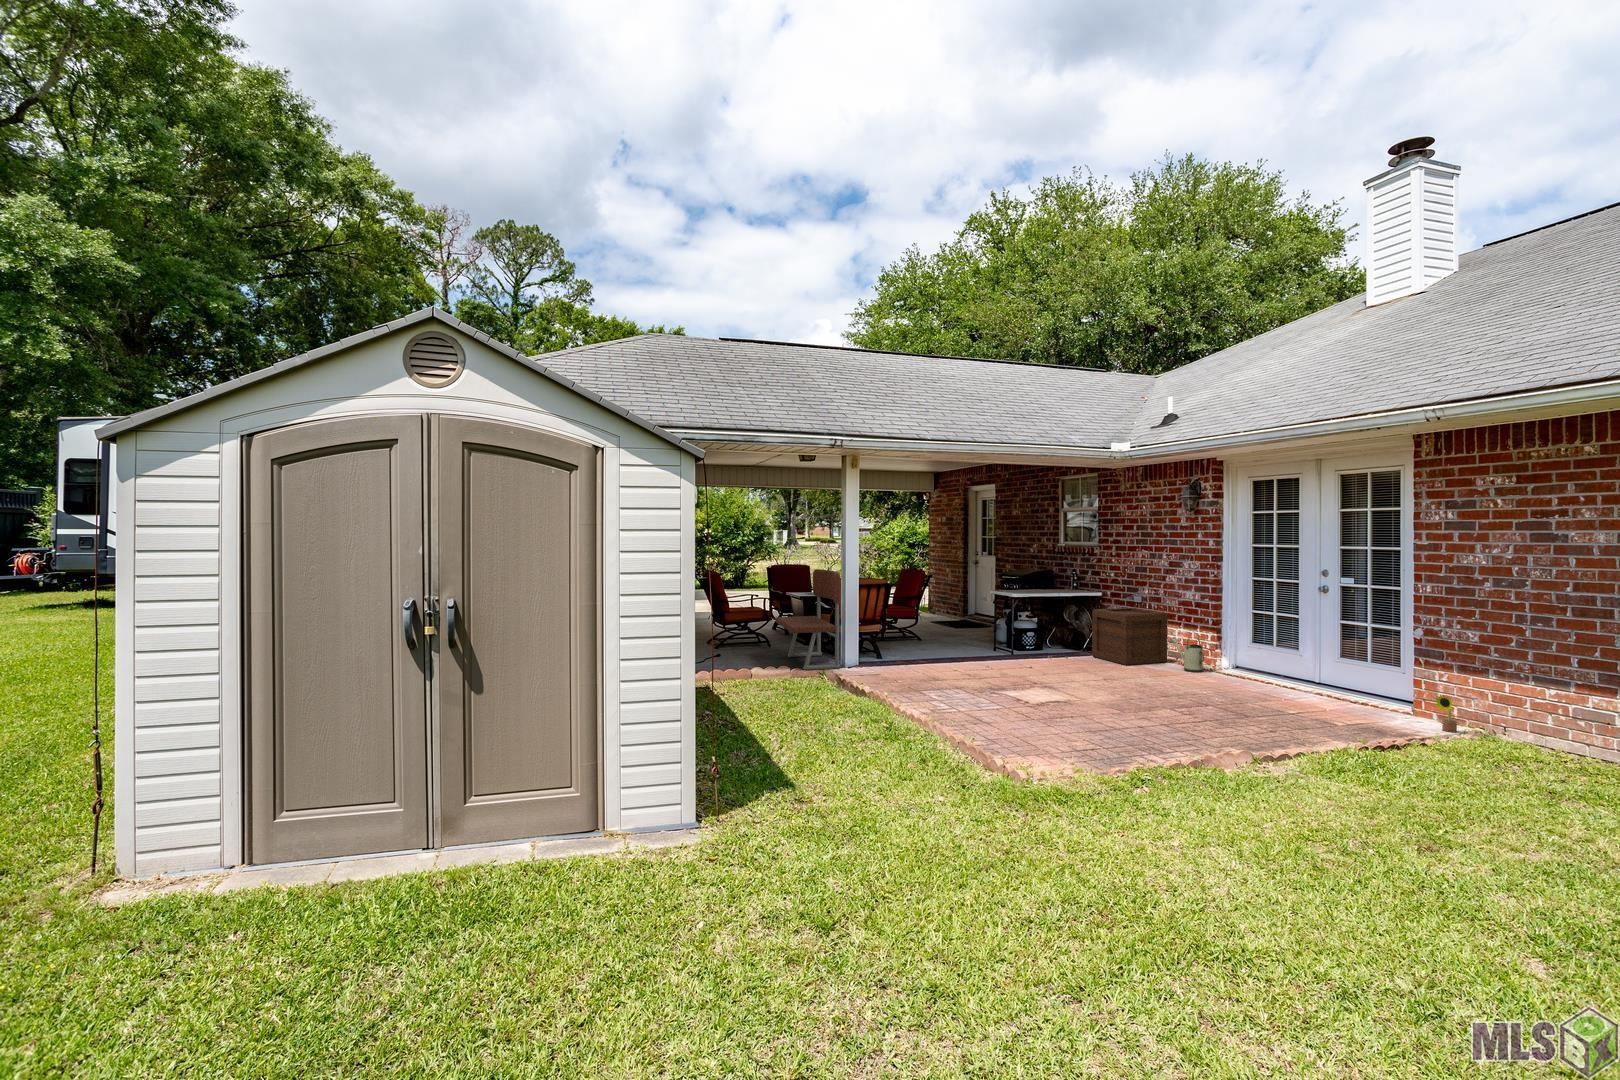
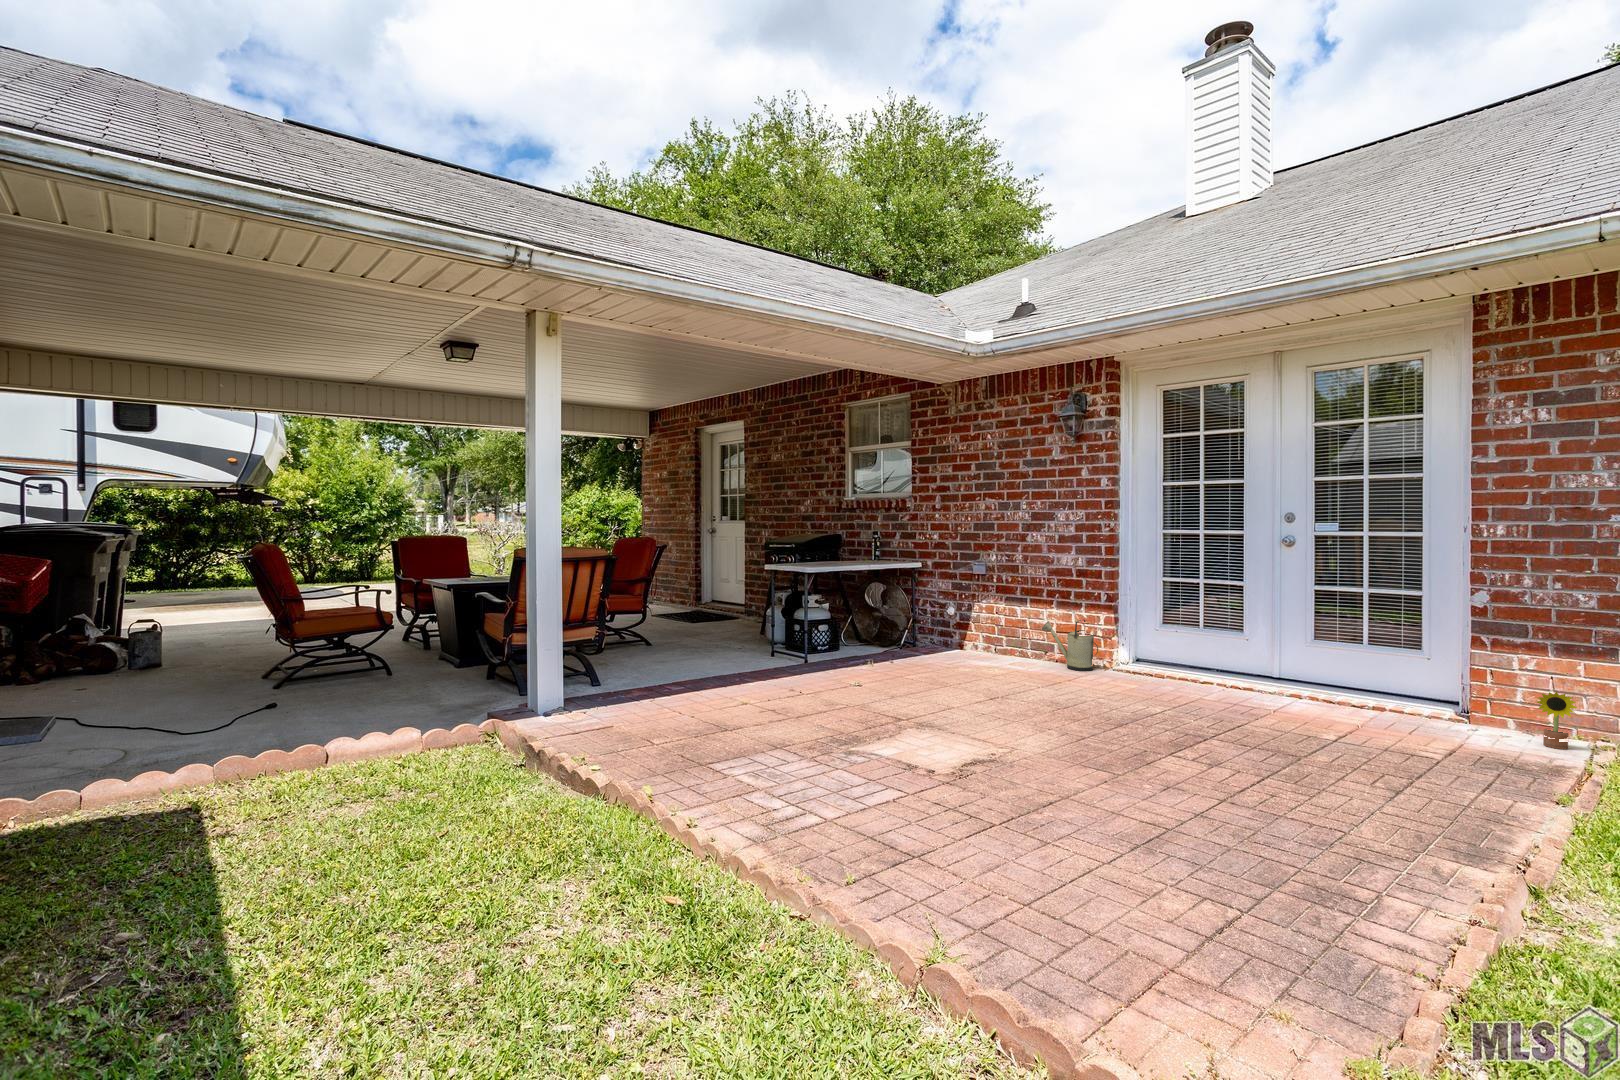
bench: present [776,569,841,670] -> none [387,527,532,734]
wooden crate: present [1092,608,1168,665] -> none [929,582,1032,667]

